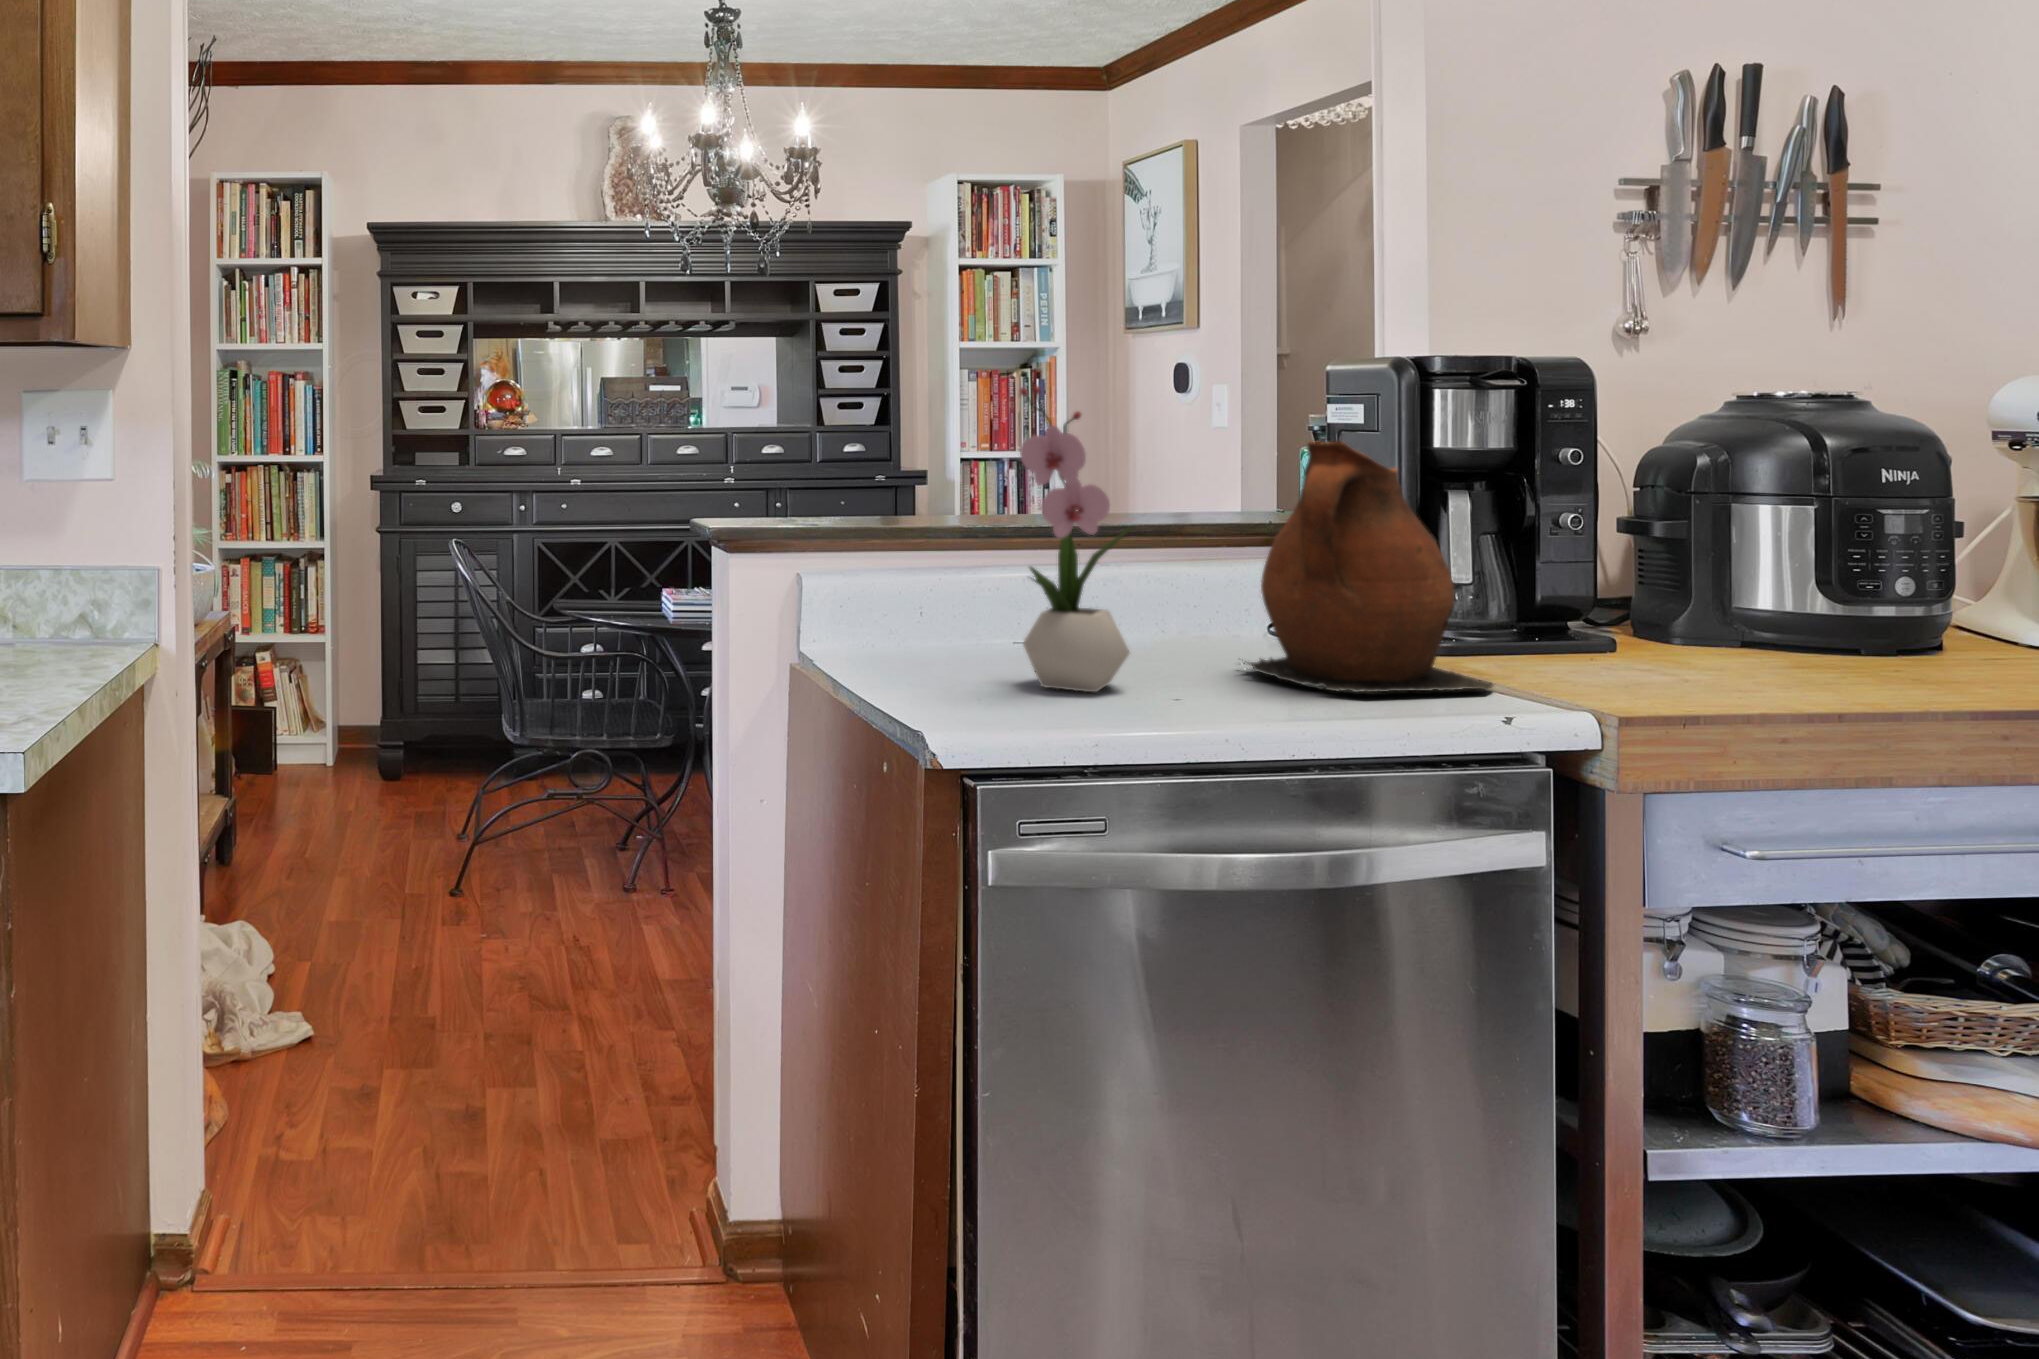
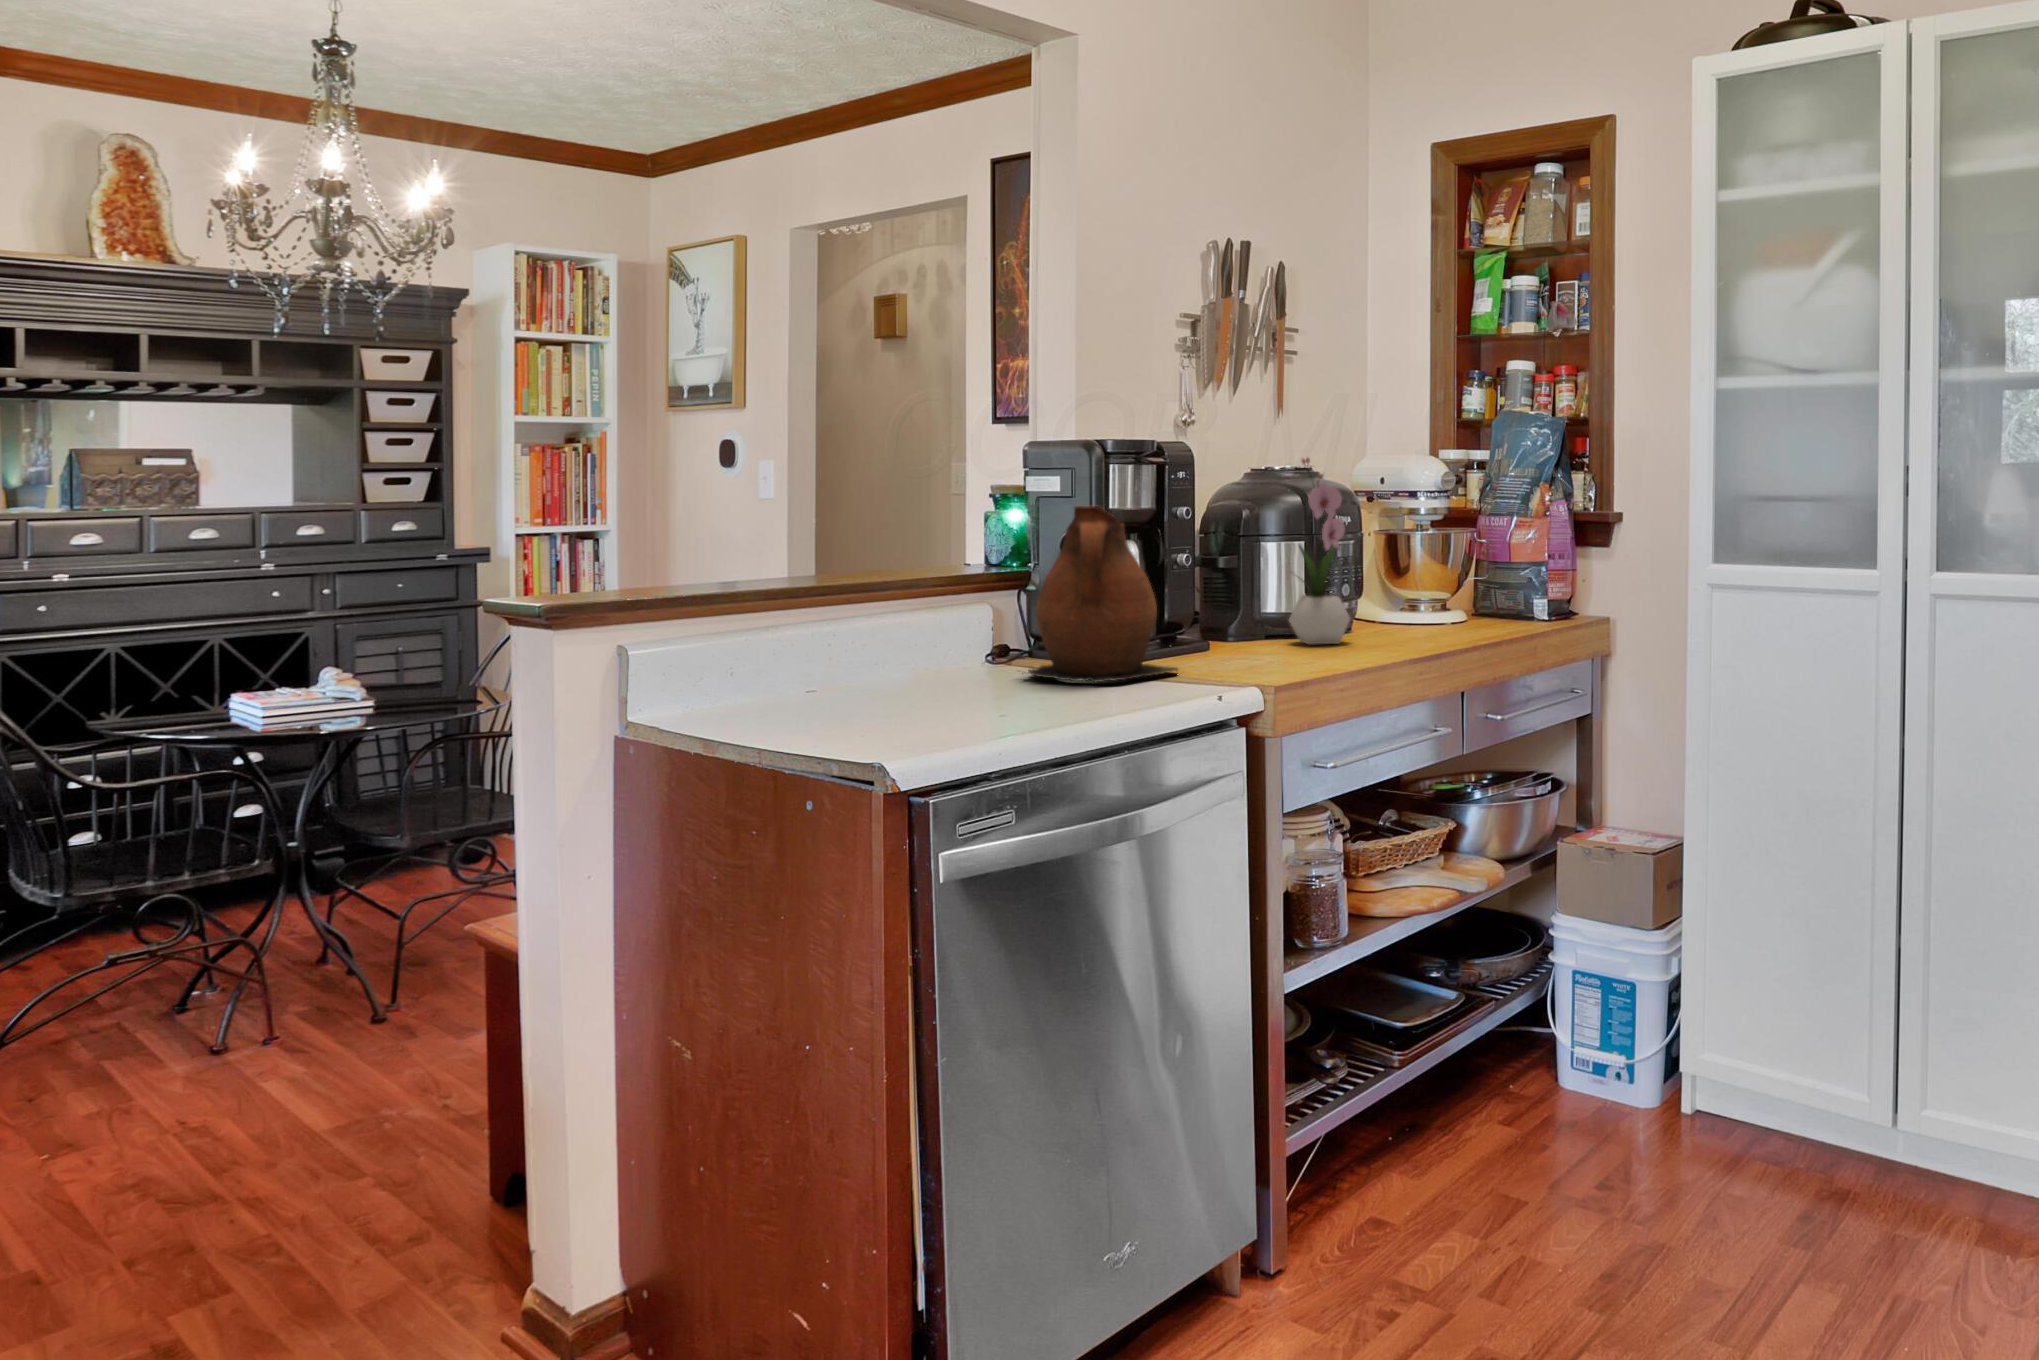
flower arrangement: present [1020,386,1130,693] -> present [1289,458,1350,645]

